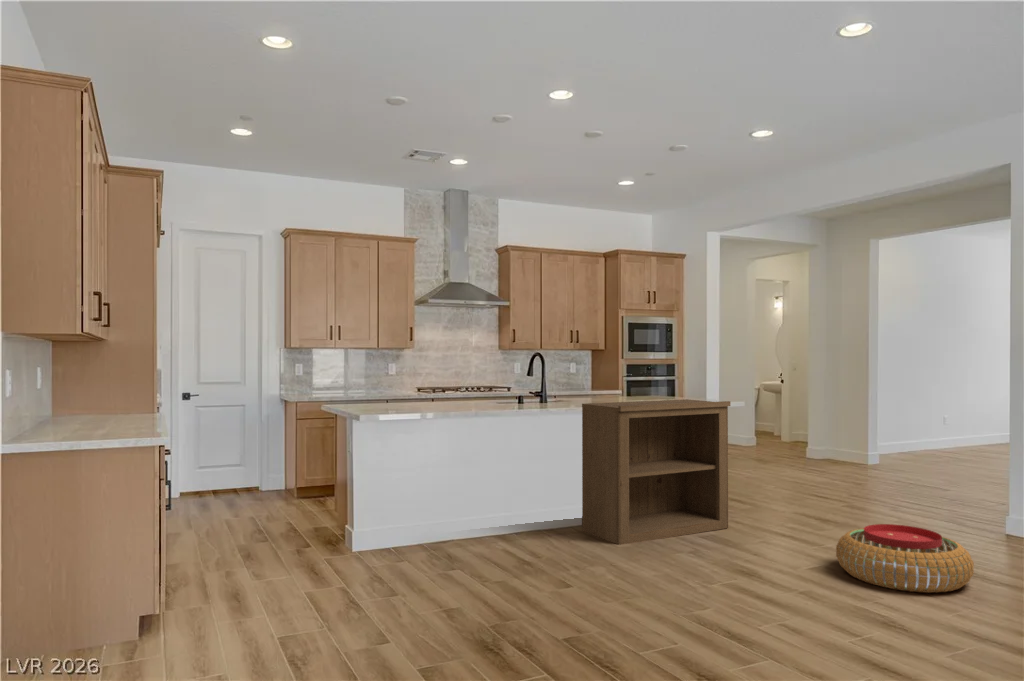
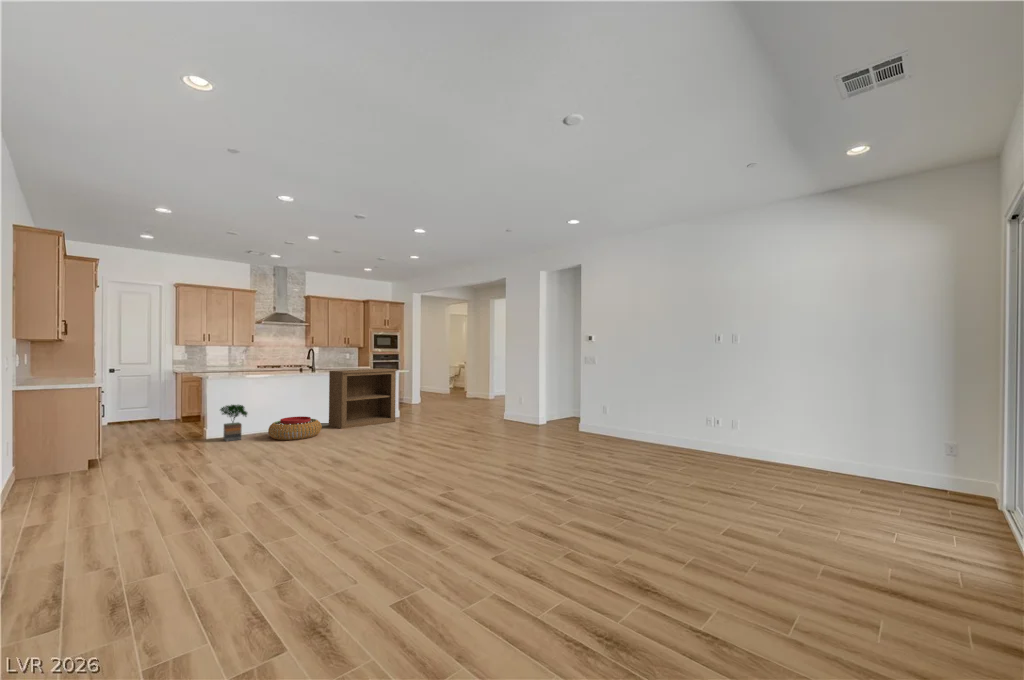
potted tree: none [373,479,432,567] -> present [220,405,247,441]
pouf: present [836,524,974,593] -> present [268,417,322,440]

